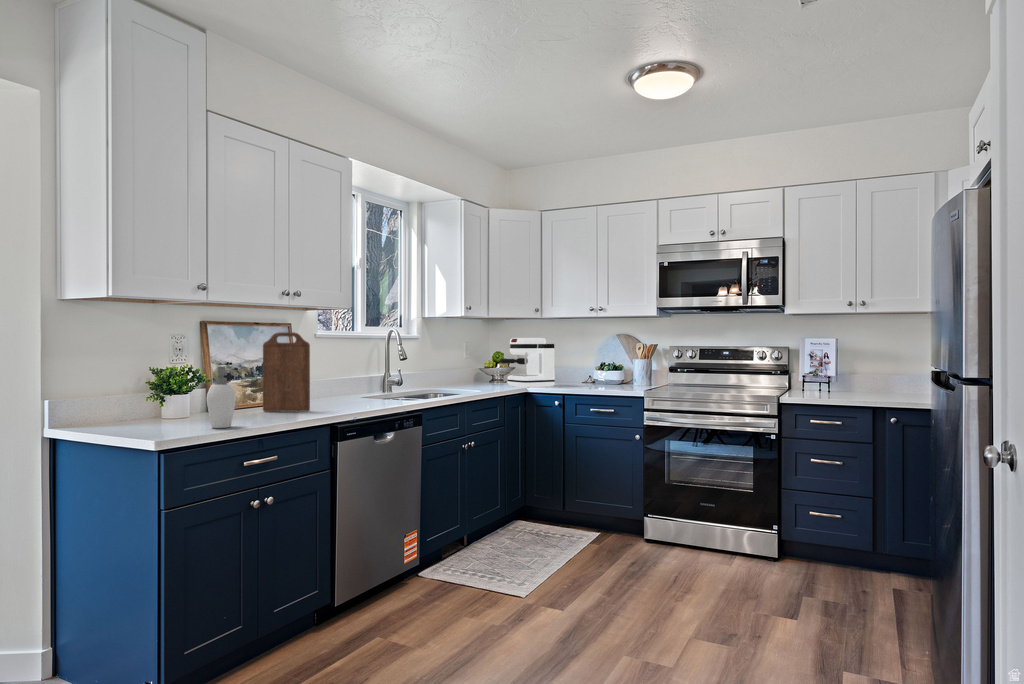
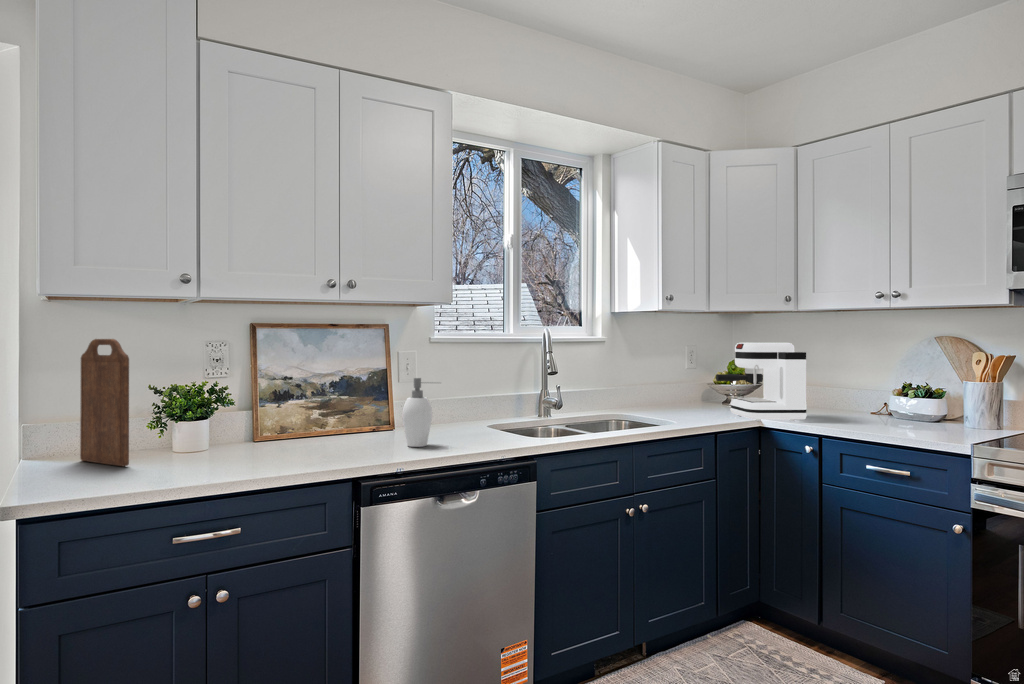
cutting board: present [263,332,310,412] -> present [80,339,129,466]
soap dispenser: present [207,367,245,428] -> present [402,378,432,447]

